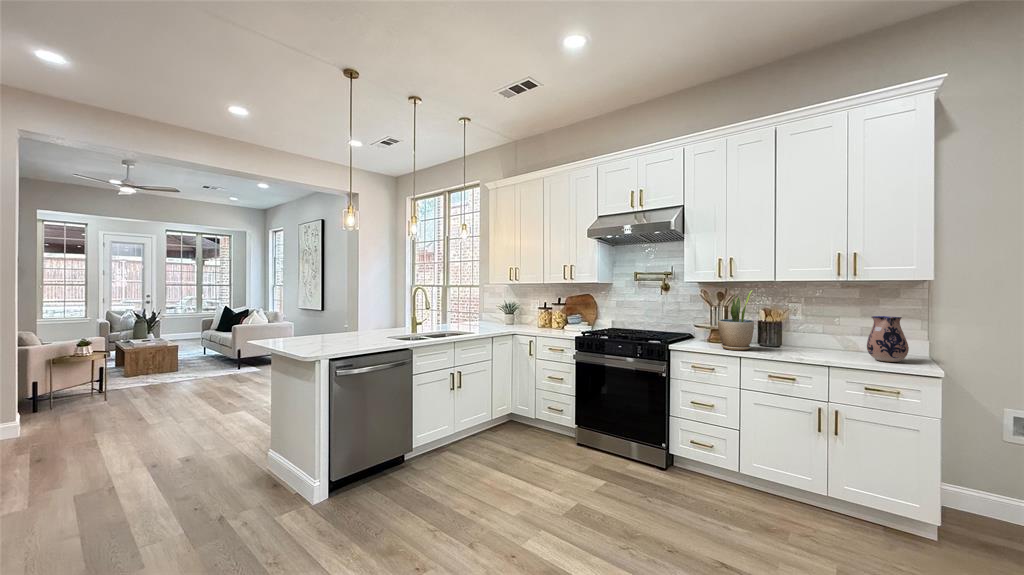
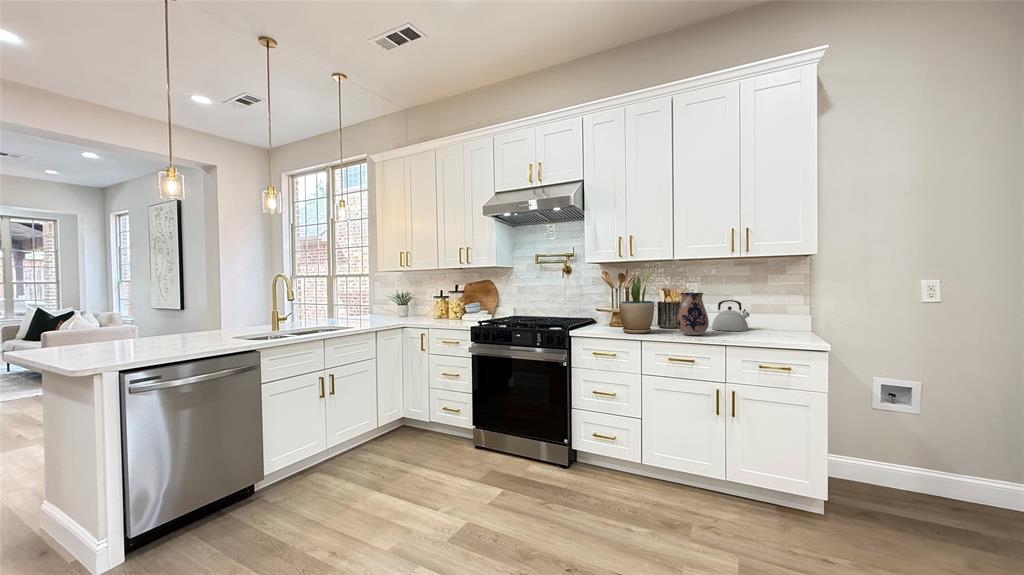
ceramic pitcher: present [867,316,909,362] -> present [676,292,709,335]
kettle: none [815,322,857,353] -> present [712,300,750,331]

